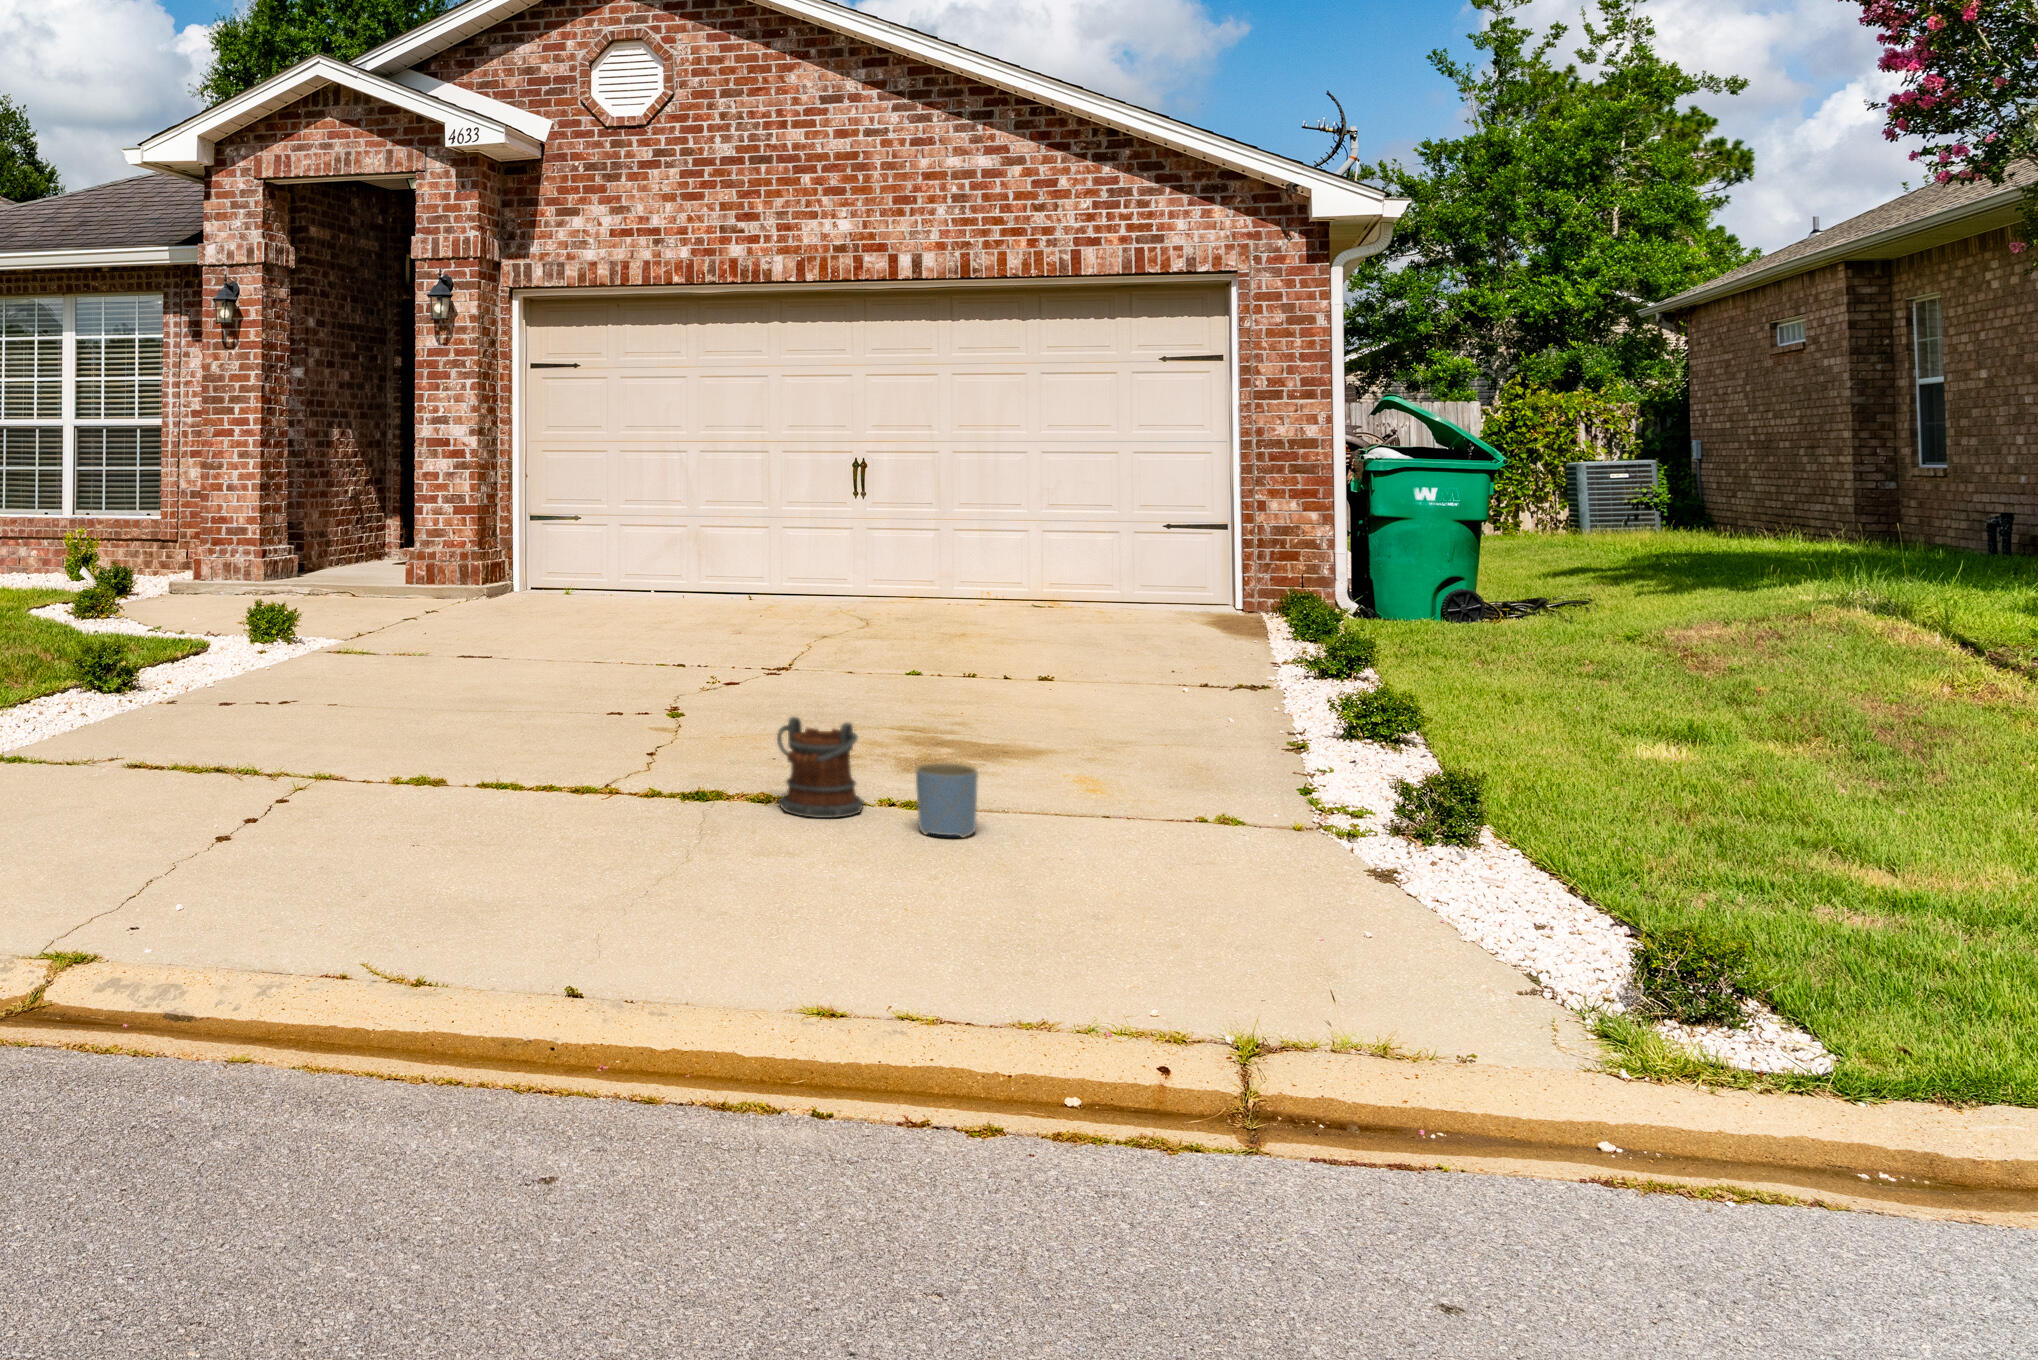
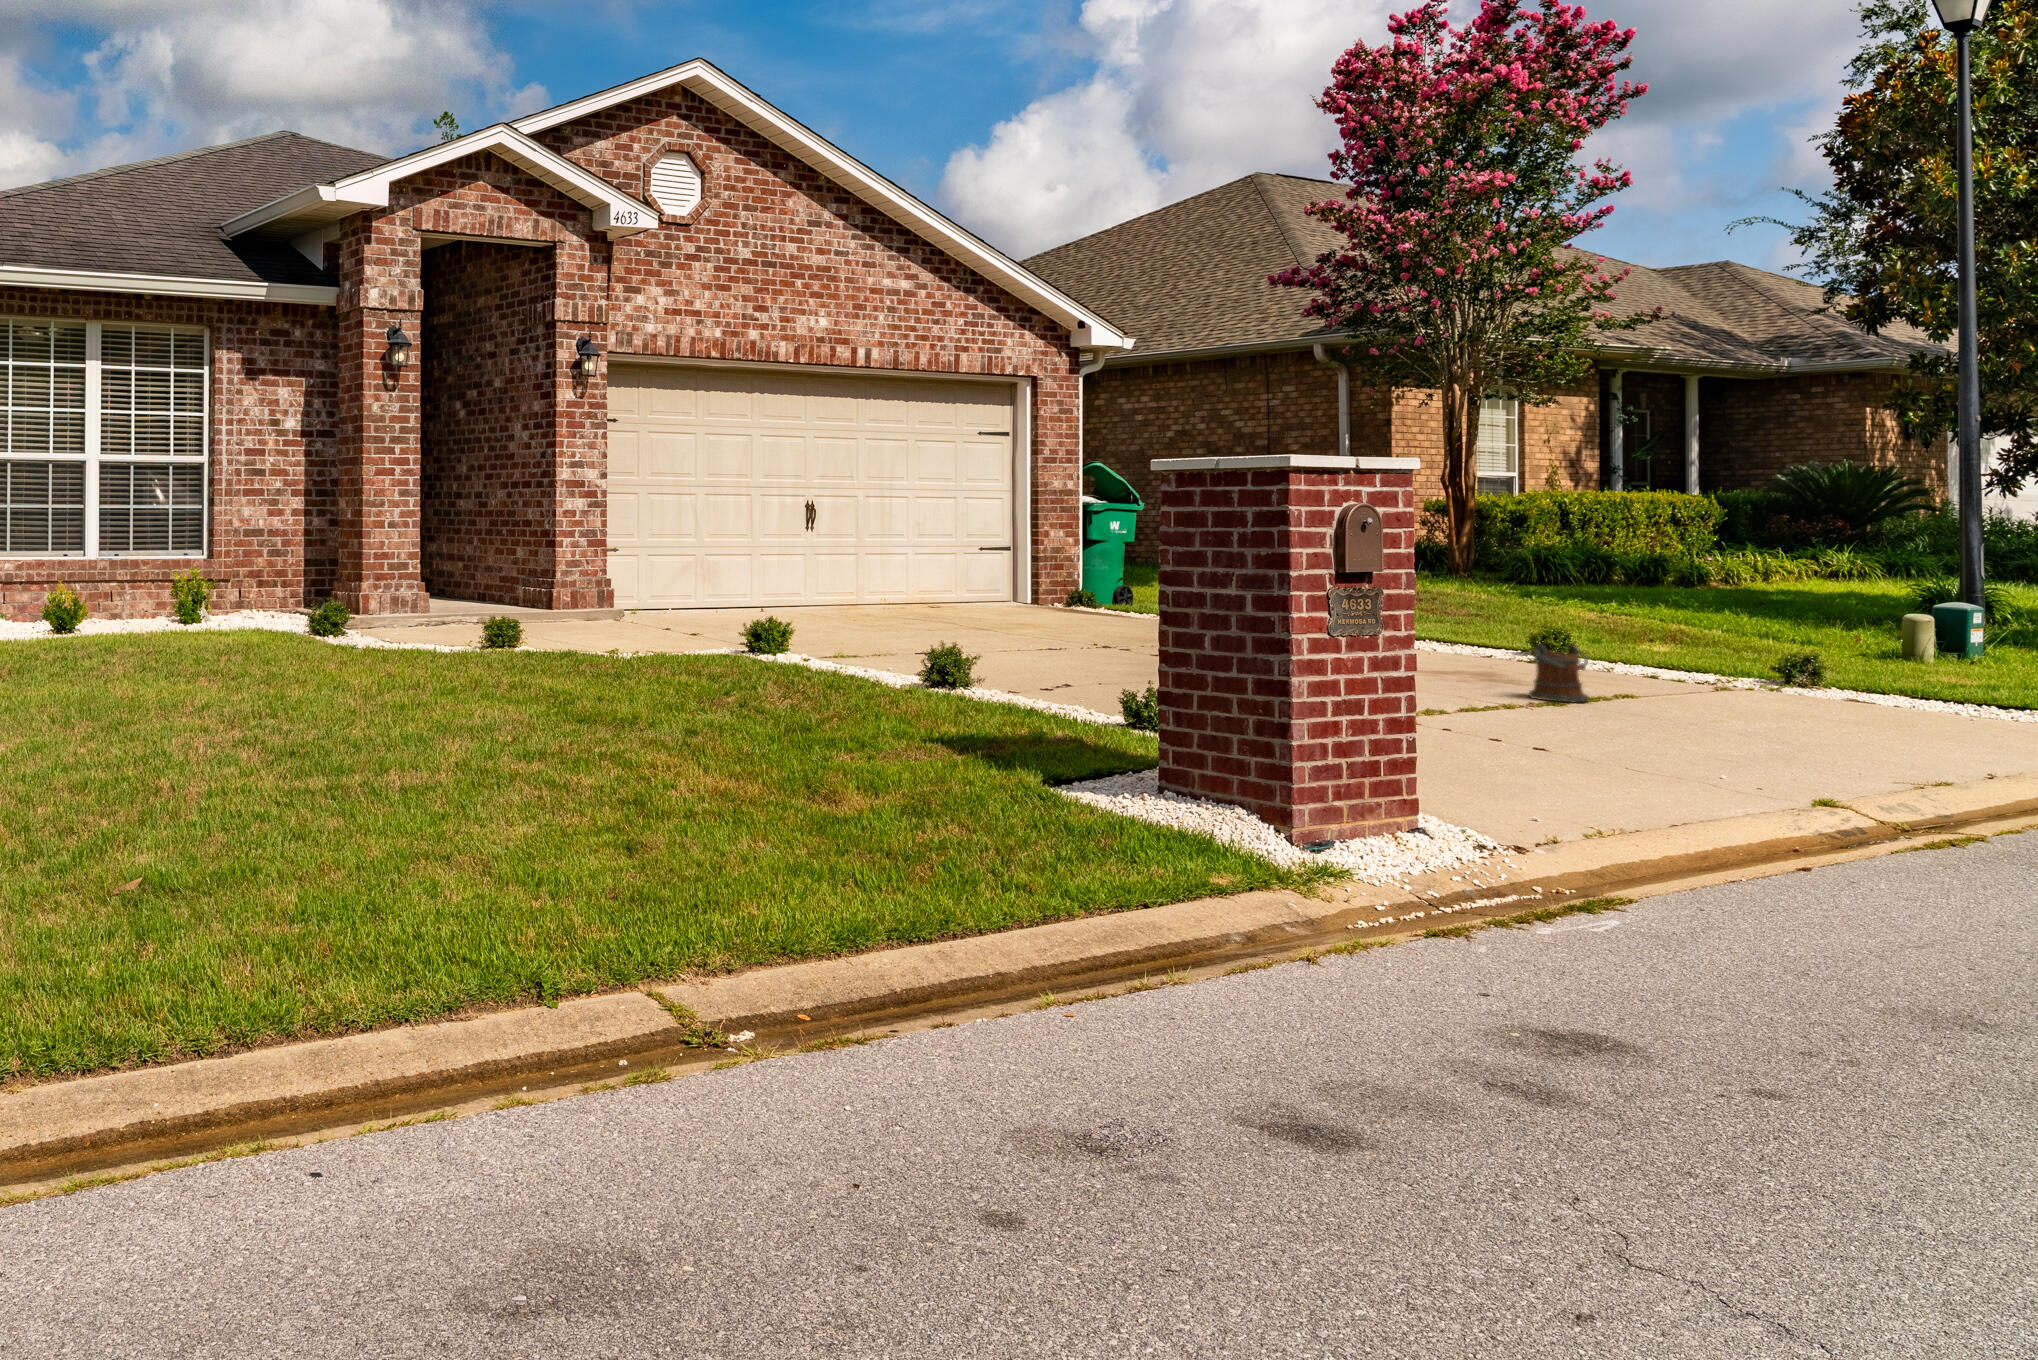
planter: present [915,763,978,838] -> none [1621,662,1664,703]

